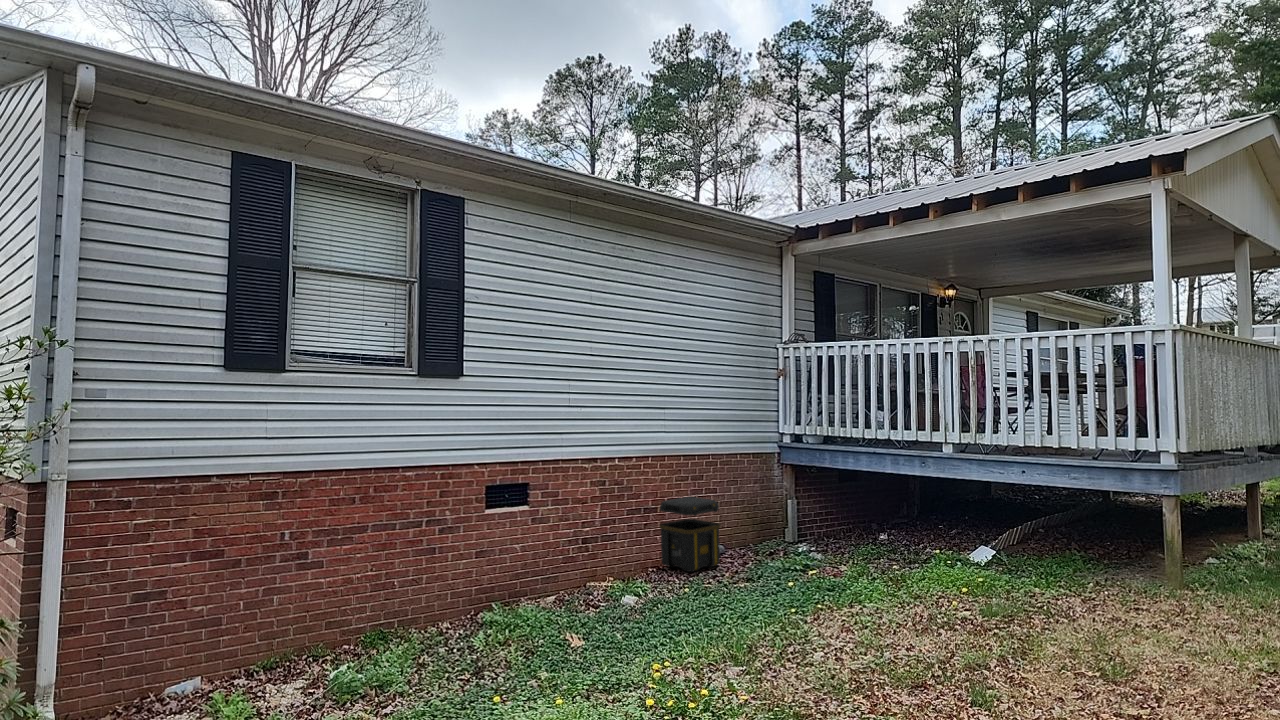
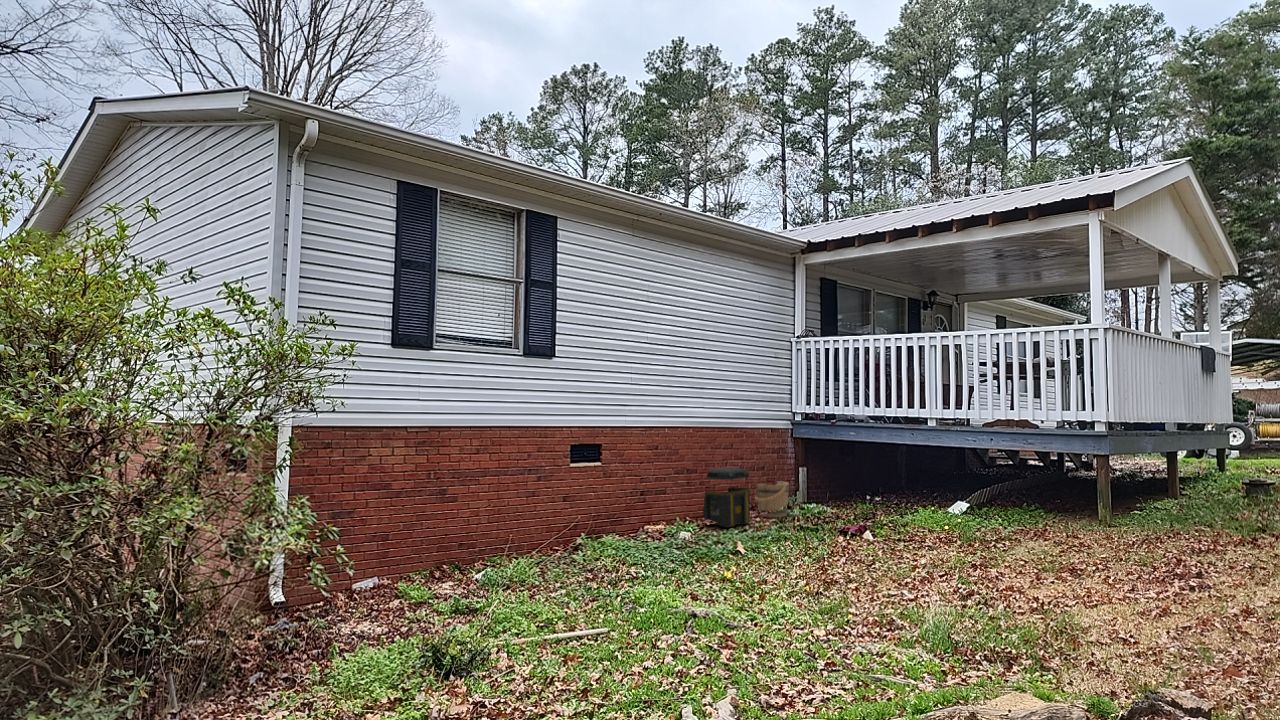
bucket: none [727,510,771,555] -> present [755,481,789,517]

